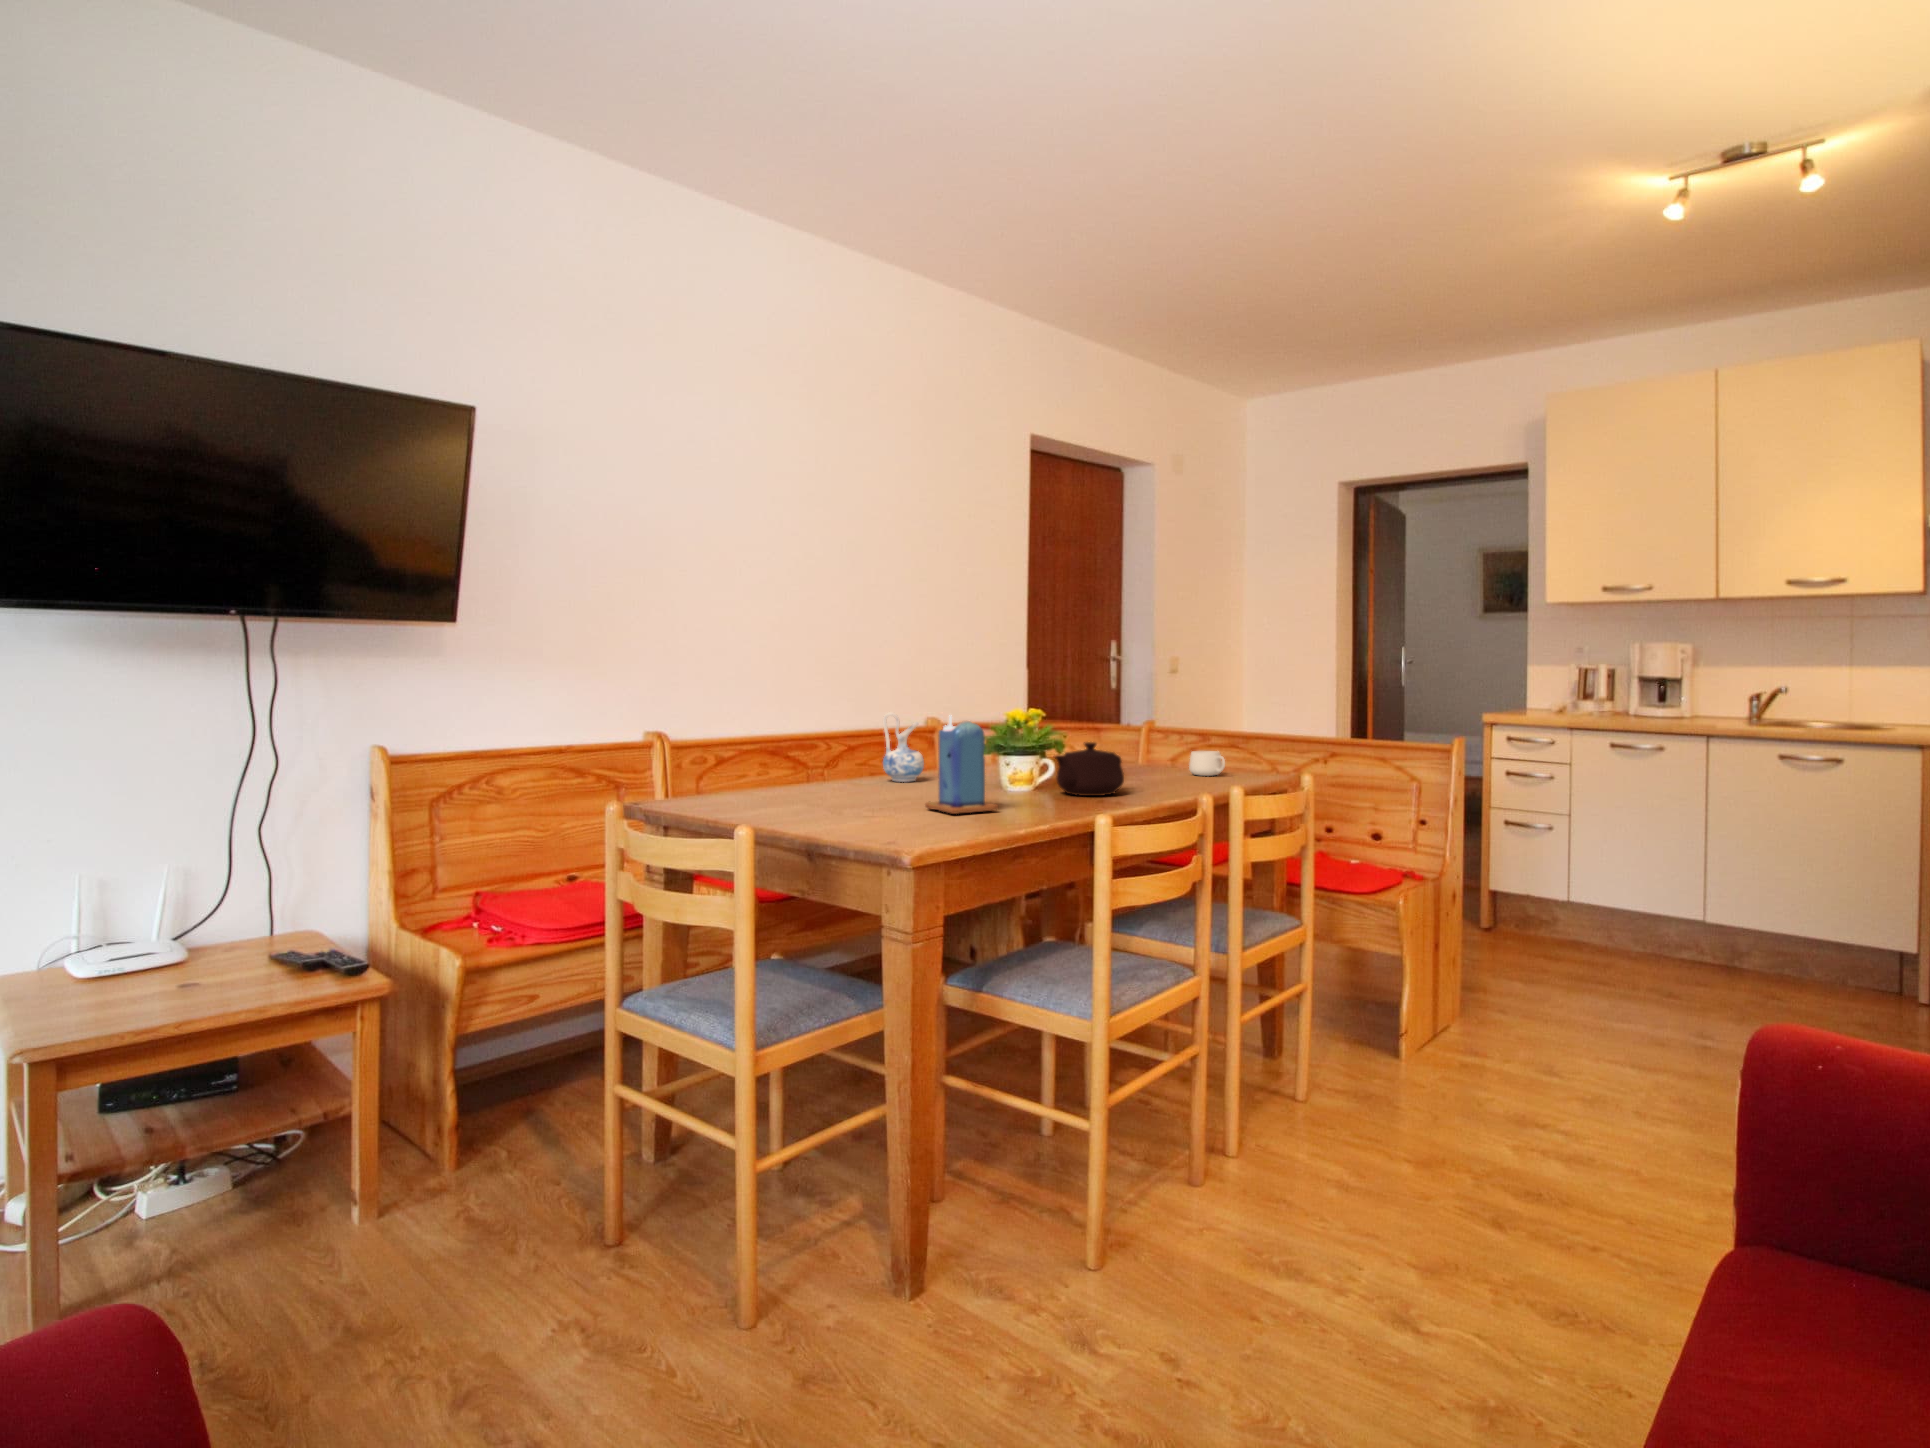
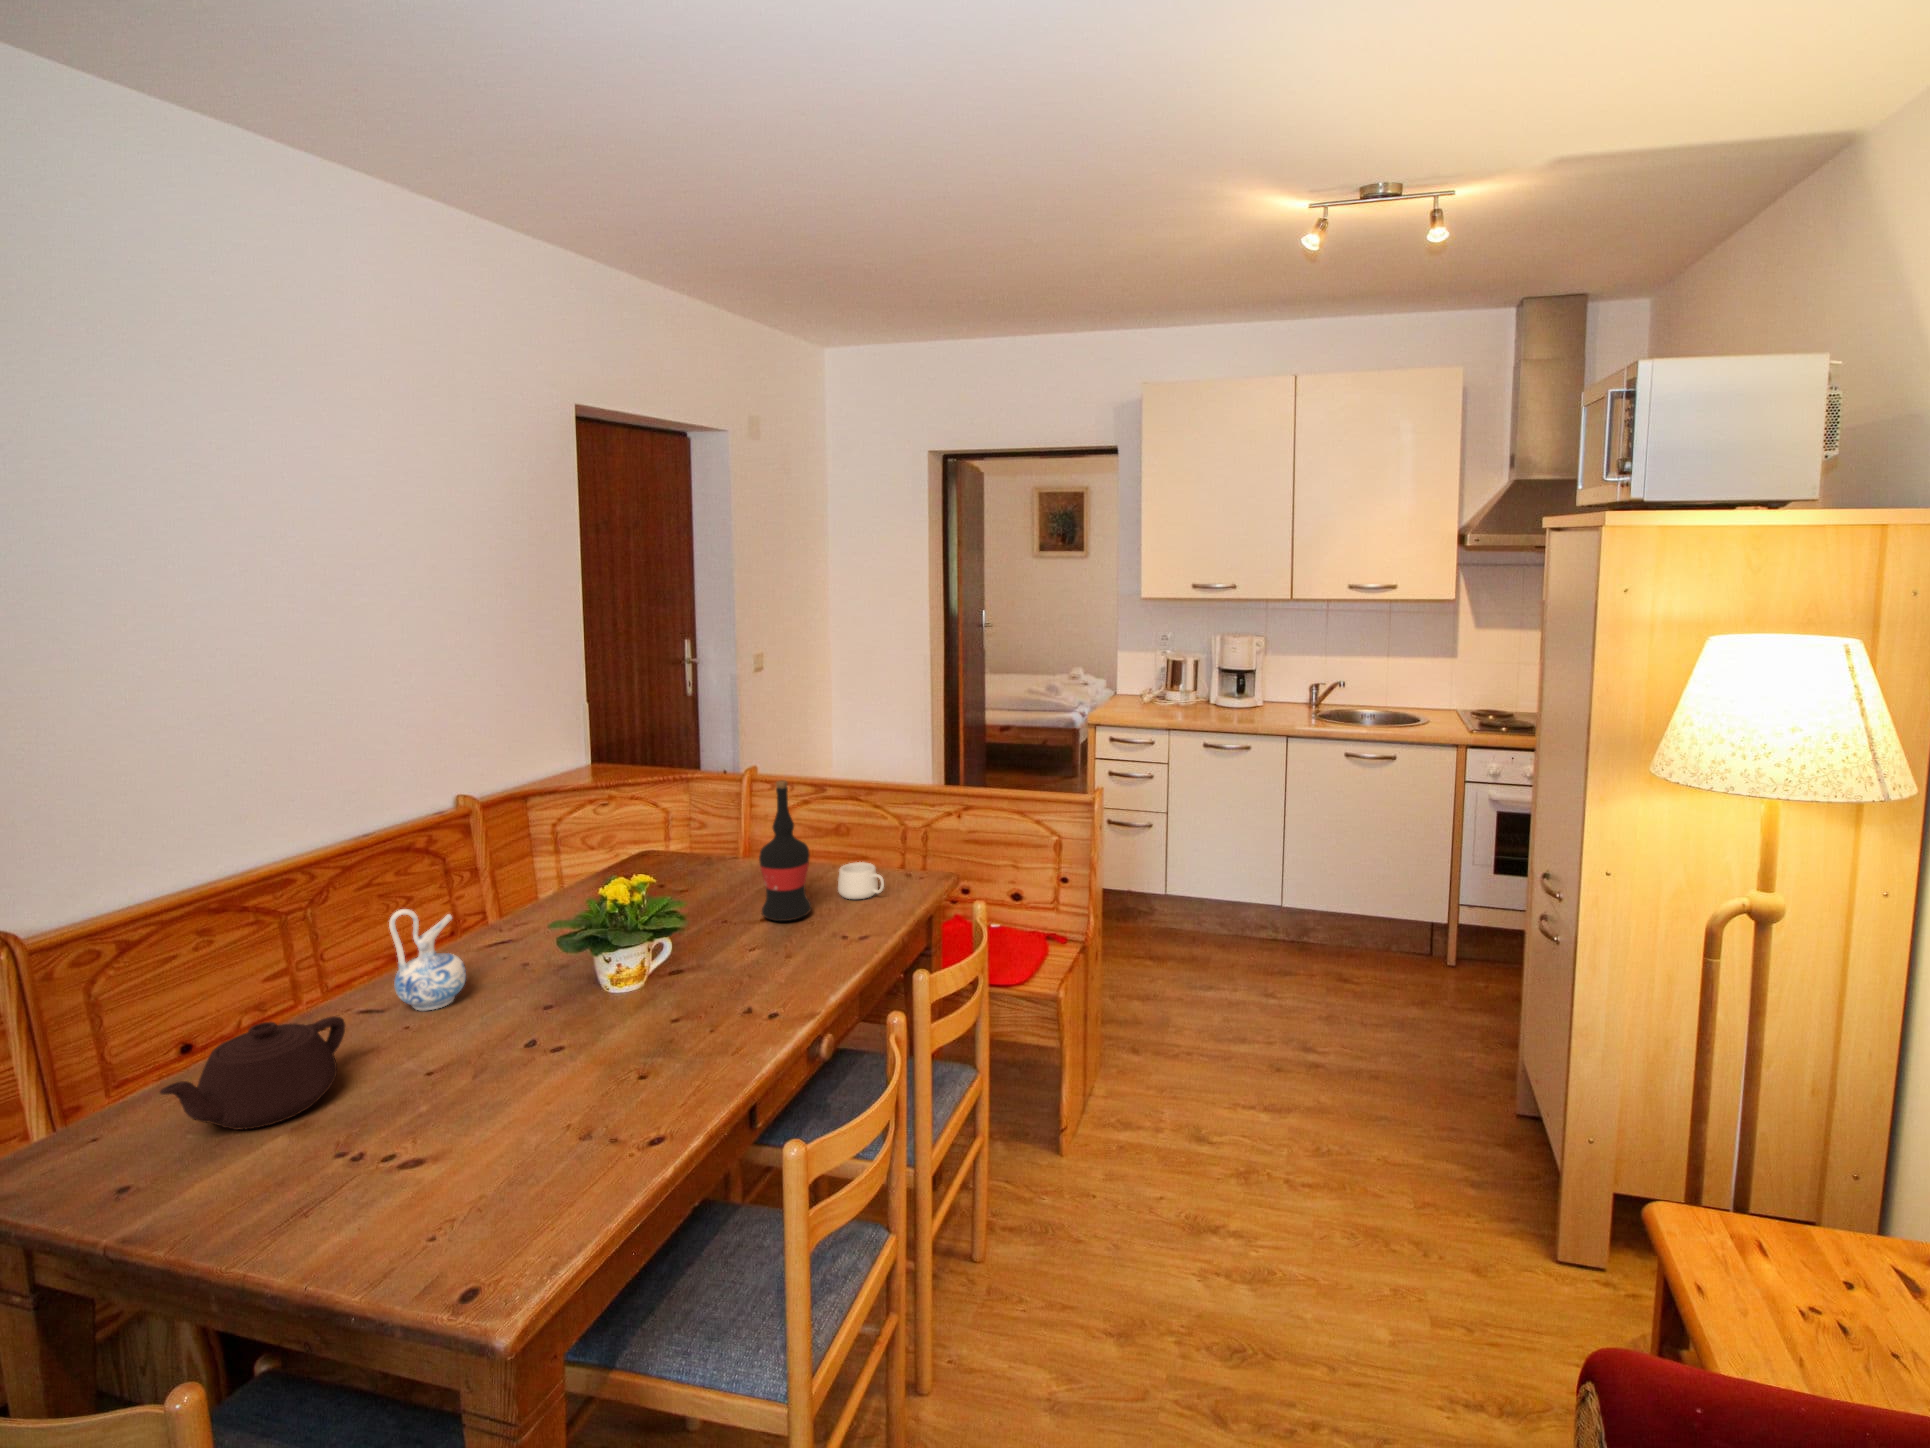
wine bottle: none [1126,669,1165,777] -> present [759,780,811,921]
candle: present [925,716,998,814] -> none [487,1010,617,1189]
teapot: present [1055,742,1124,796] -> present [160,1016,345,1130]

